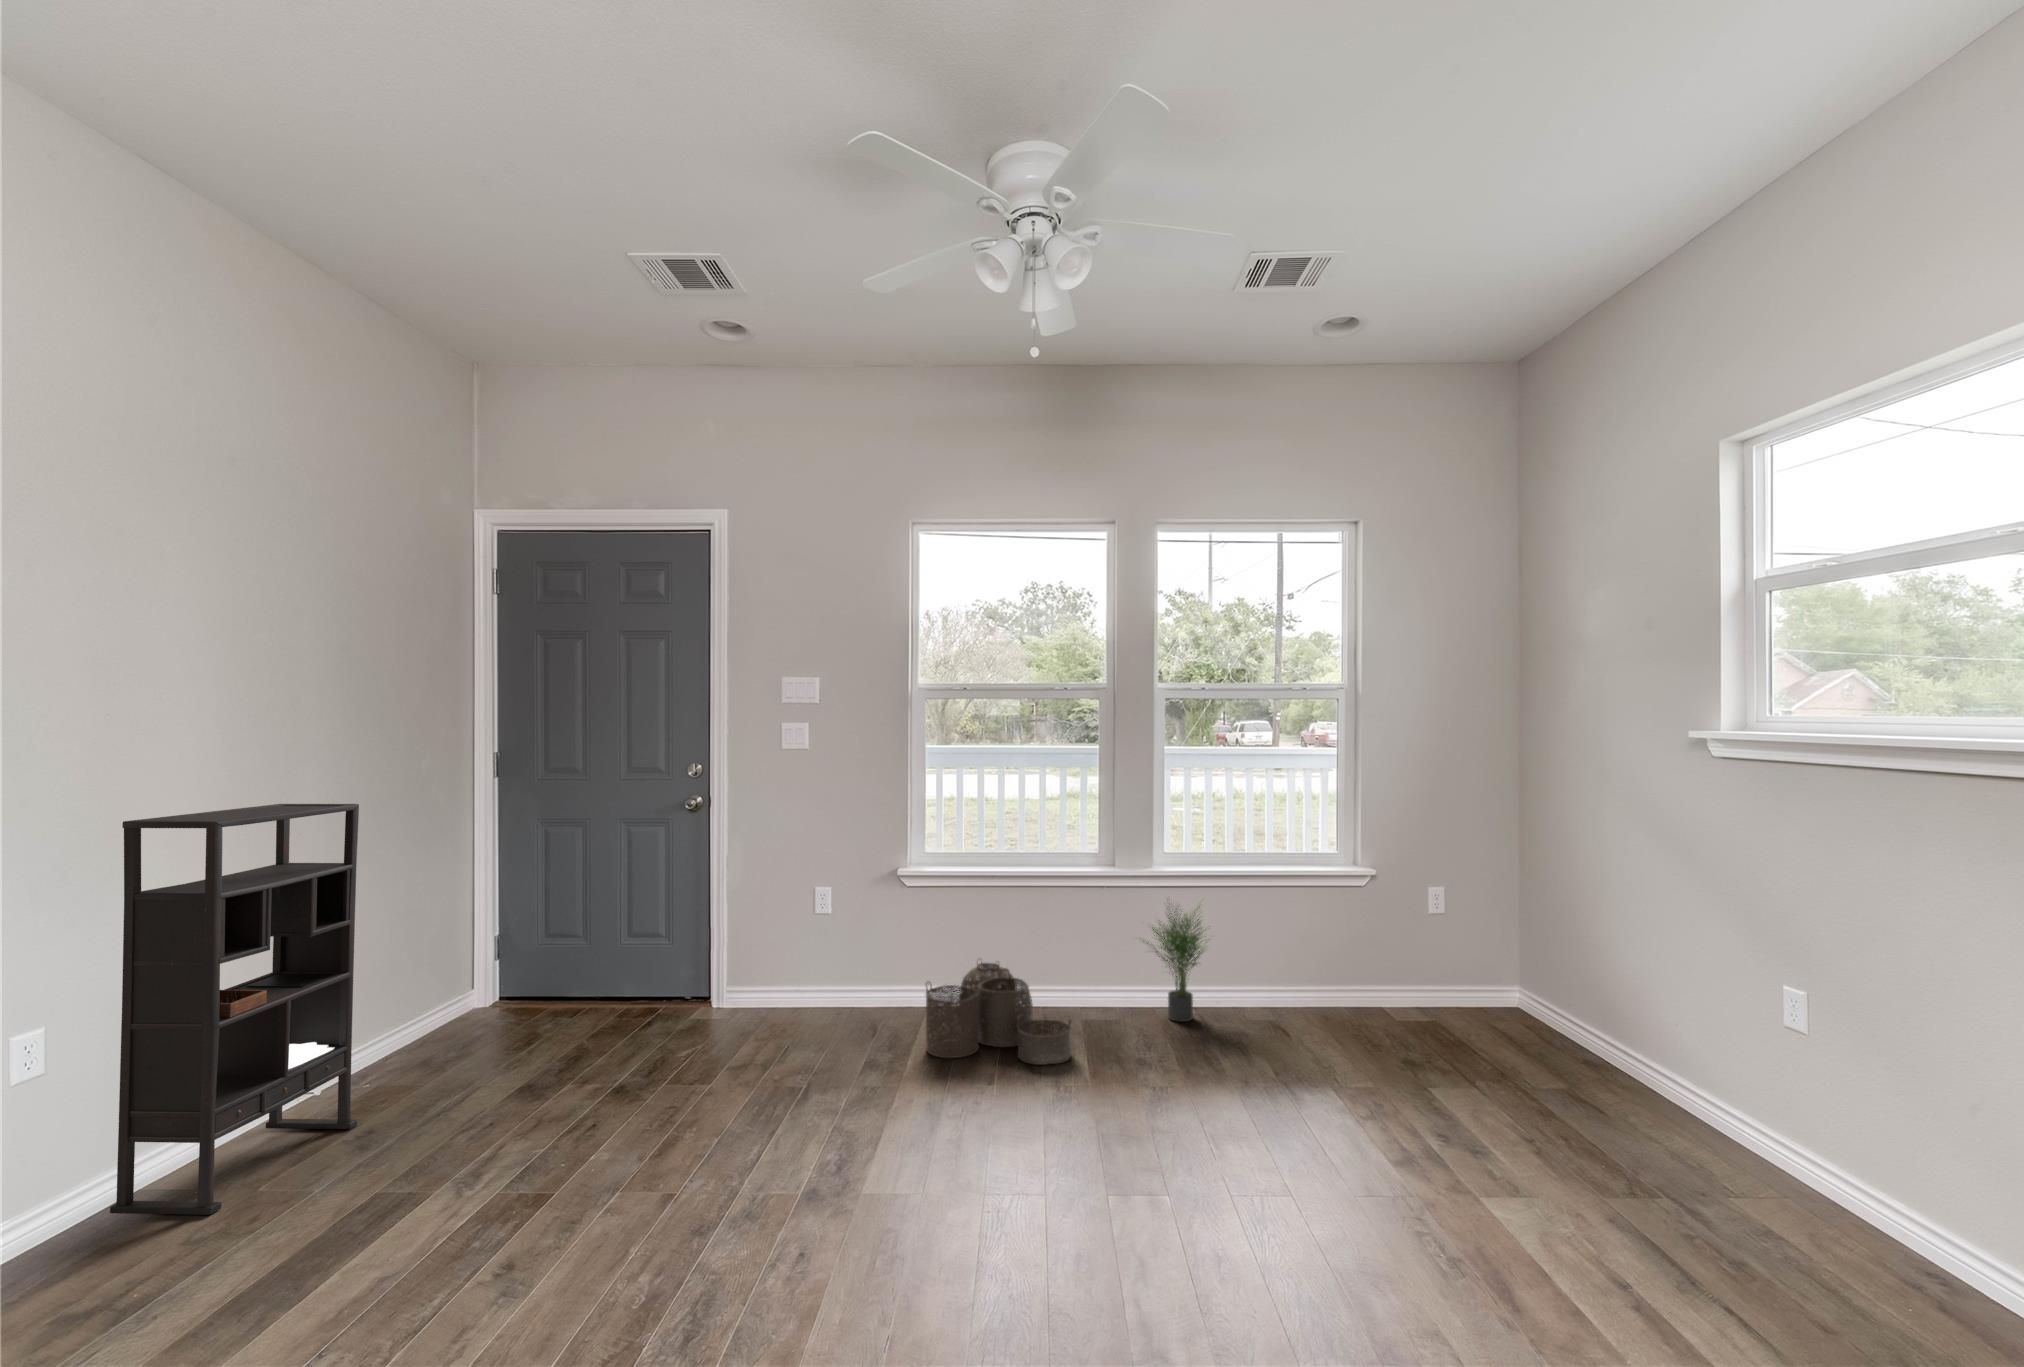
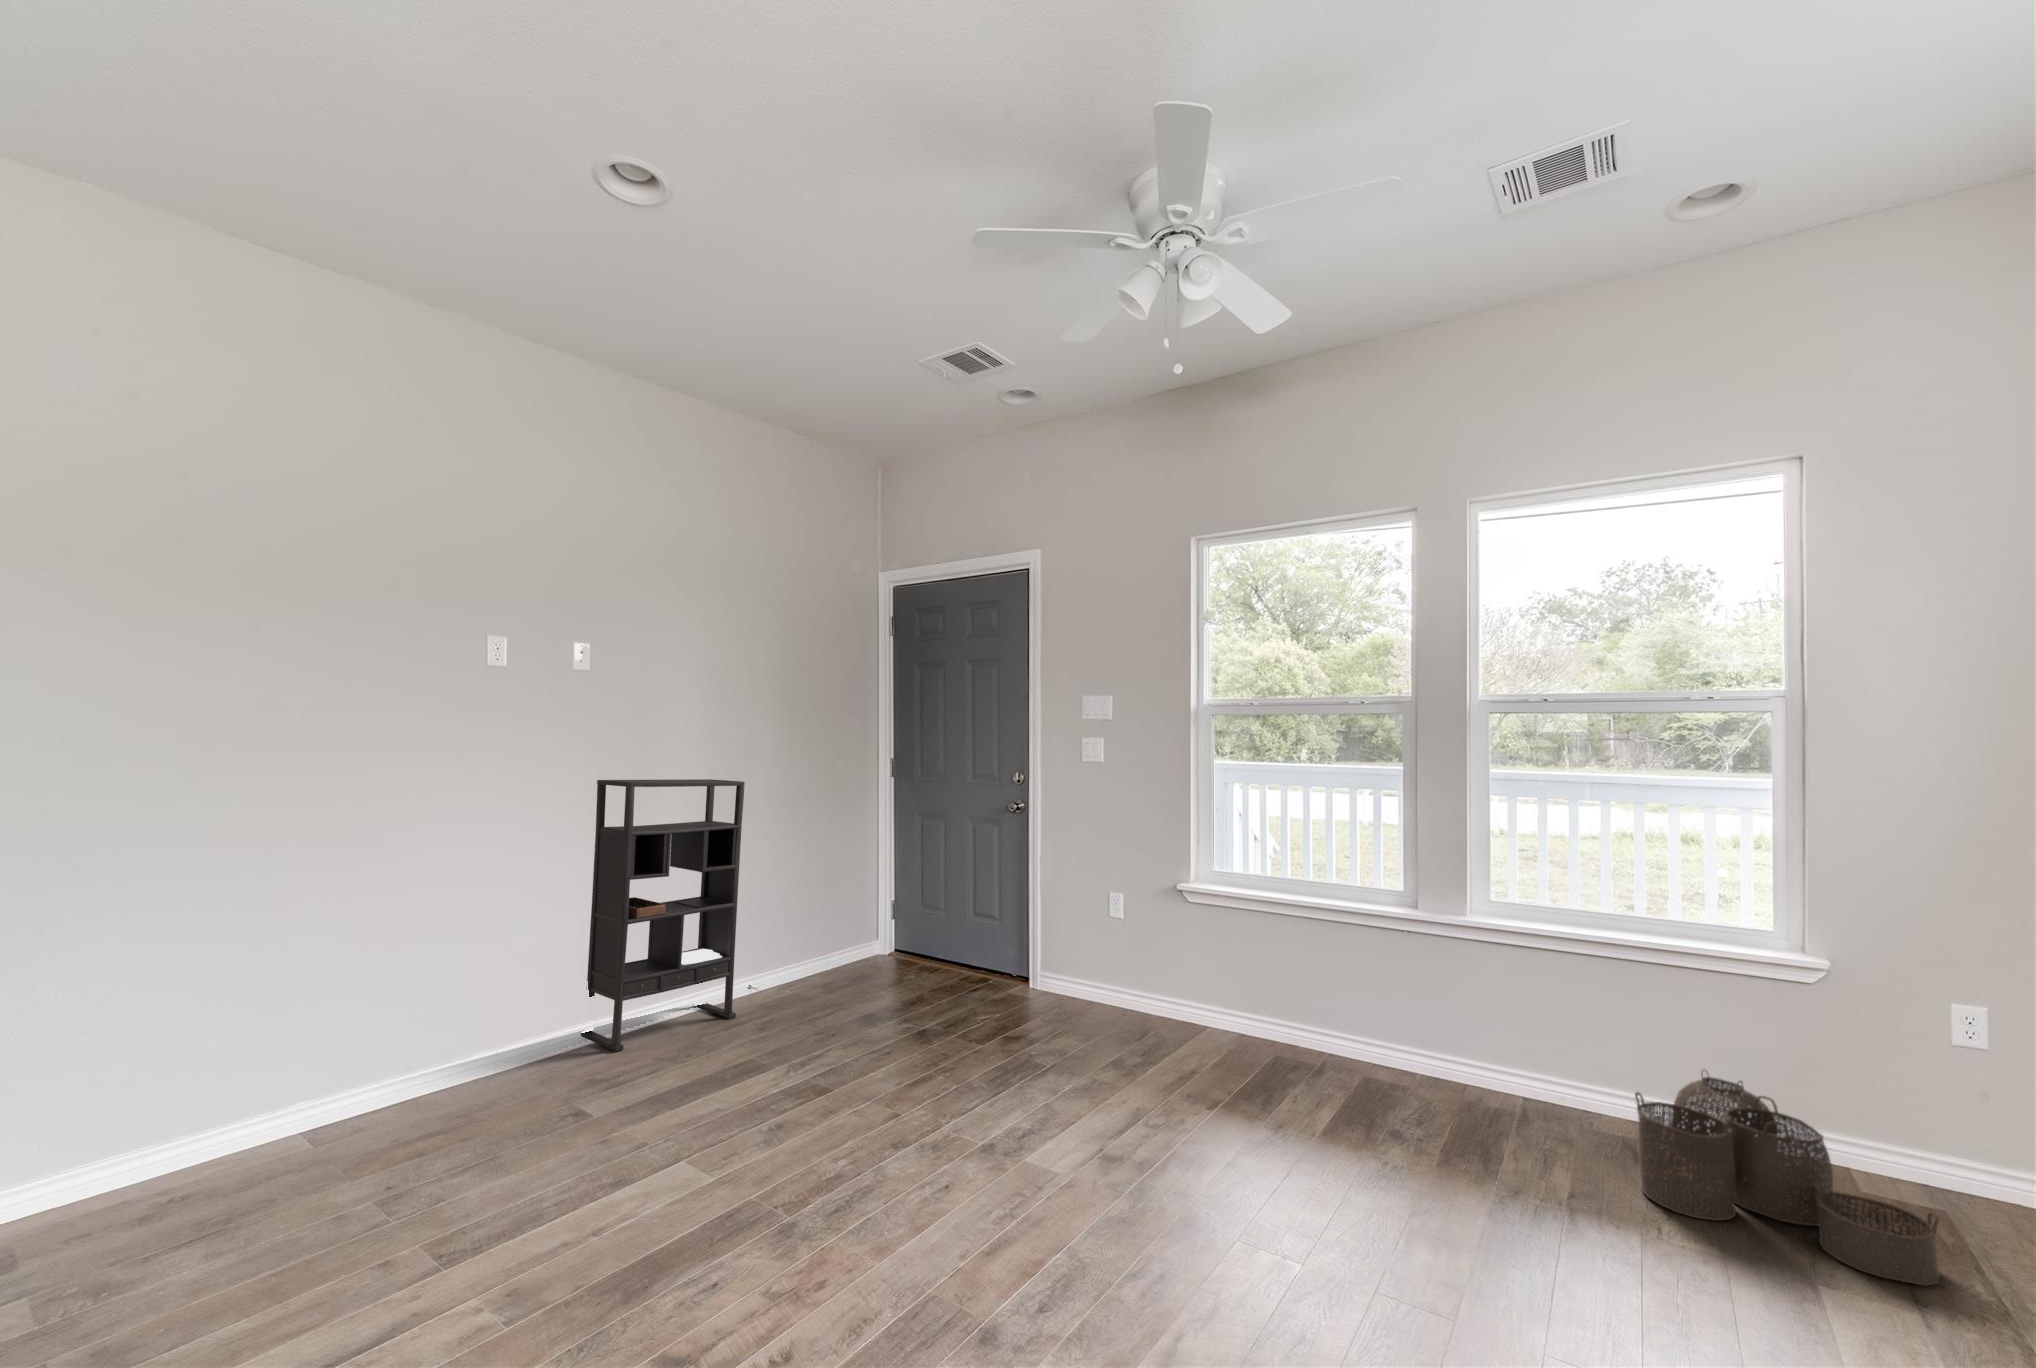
potted plant: present [1143,906,1210,1022] -> none [1425,950,1549,1113]
woven basket: present [926,963,1071,1065] -> present [1635,1071,1940,1286]

